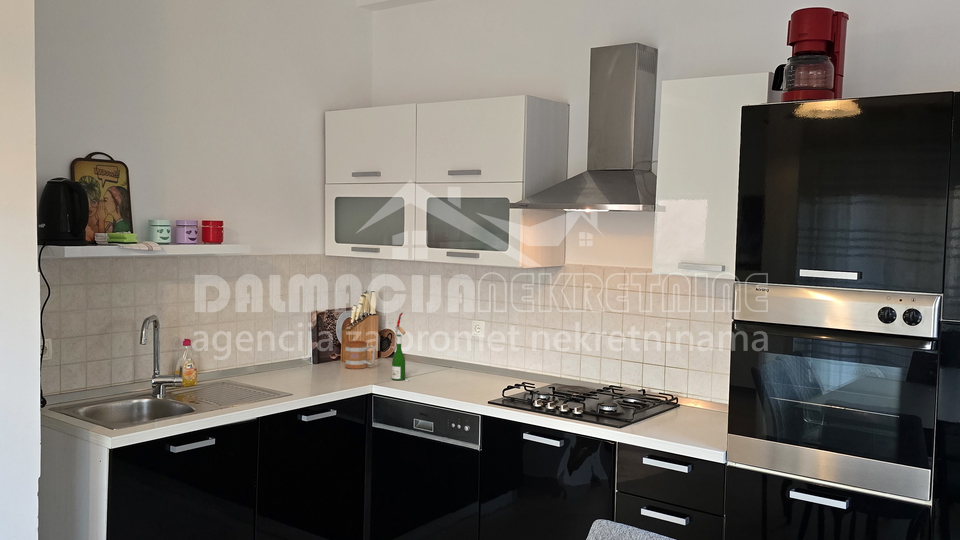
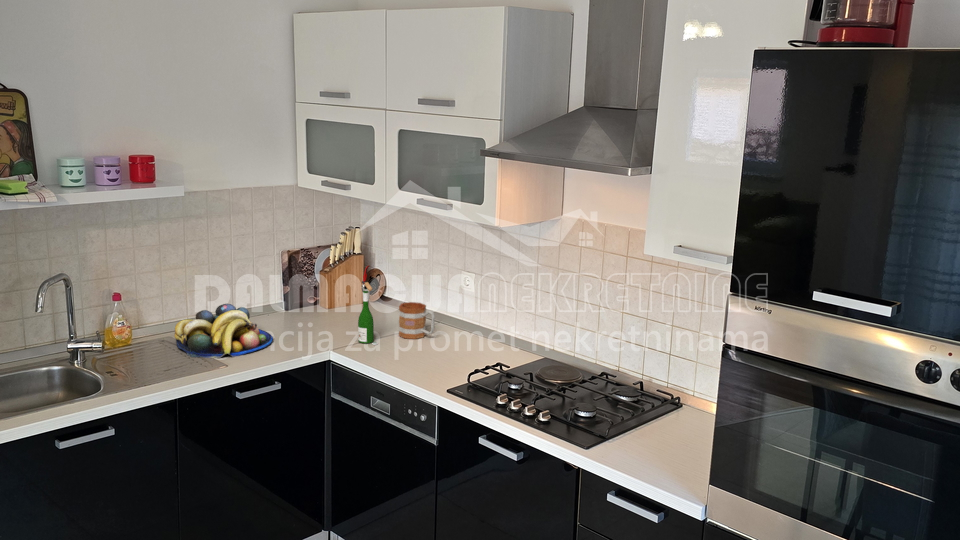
mug: present [345,341,375,369] -> present [399,302,435,339]
fruit bowl: none [234,351,319,392] -> present [174,304,273,358]

